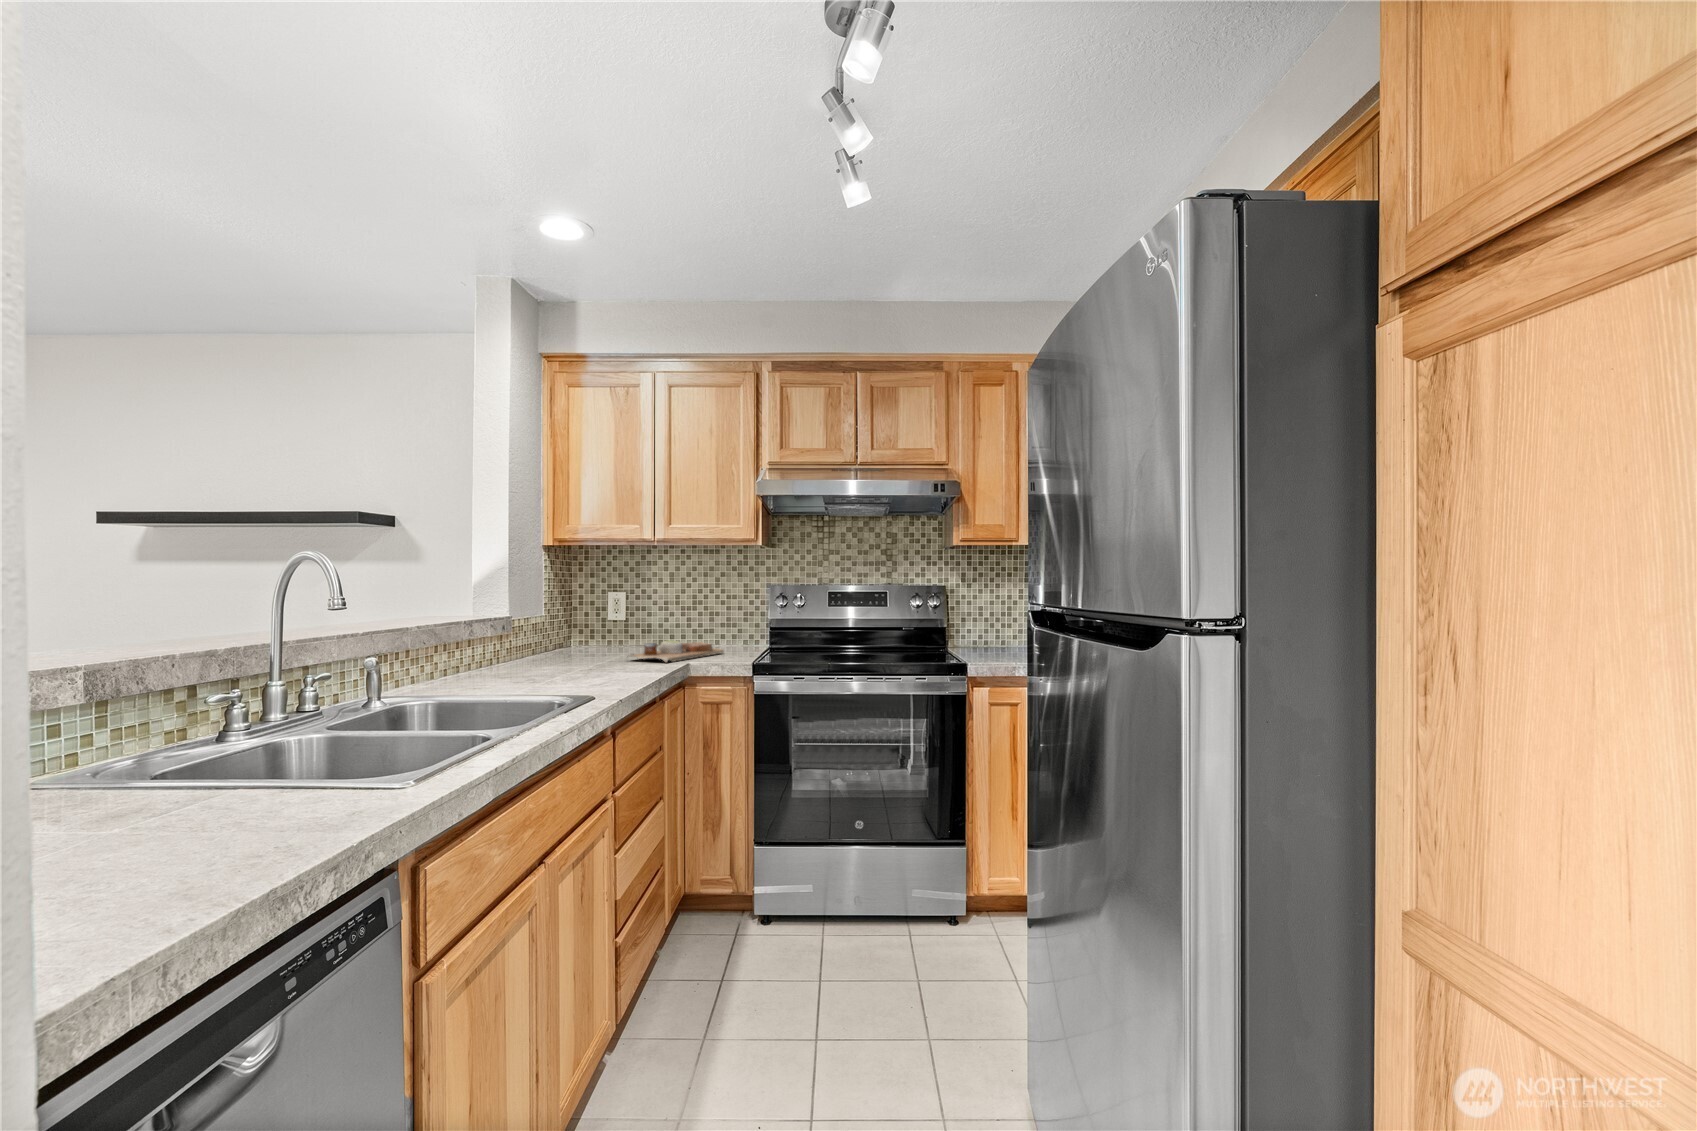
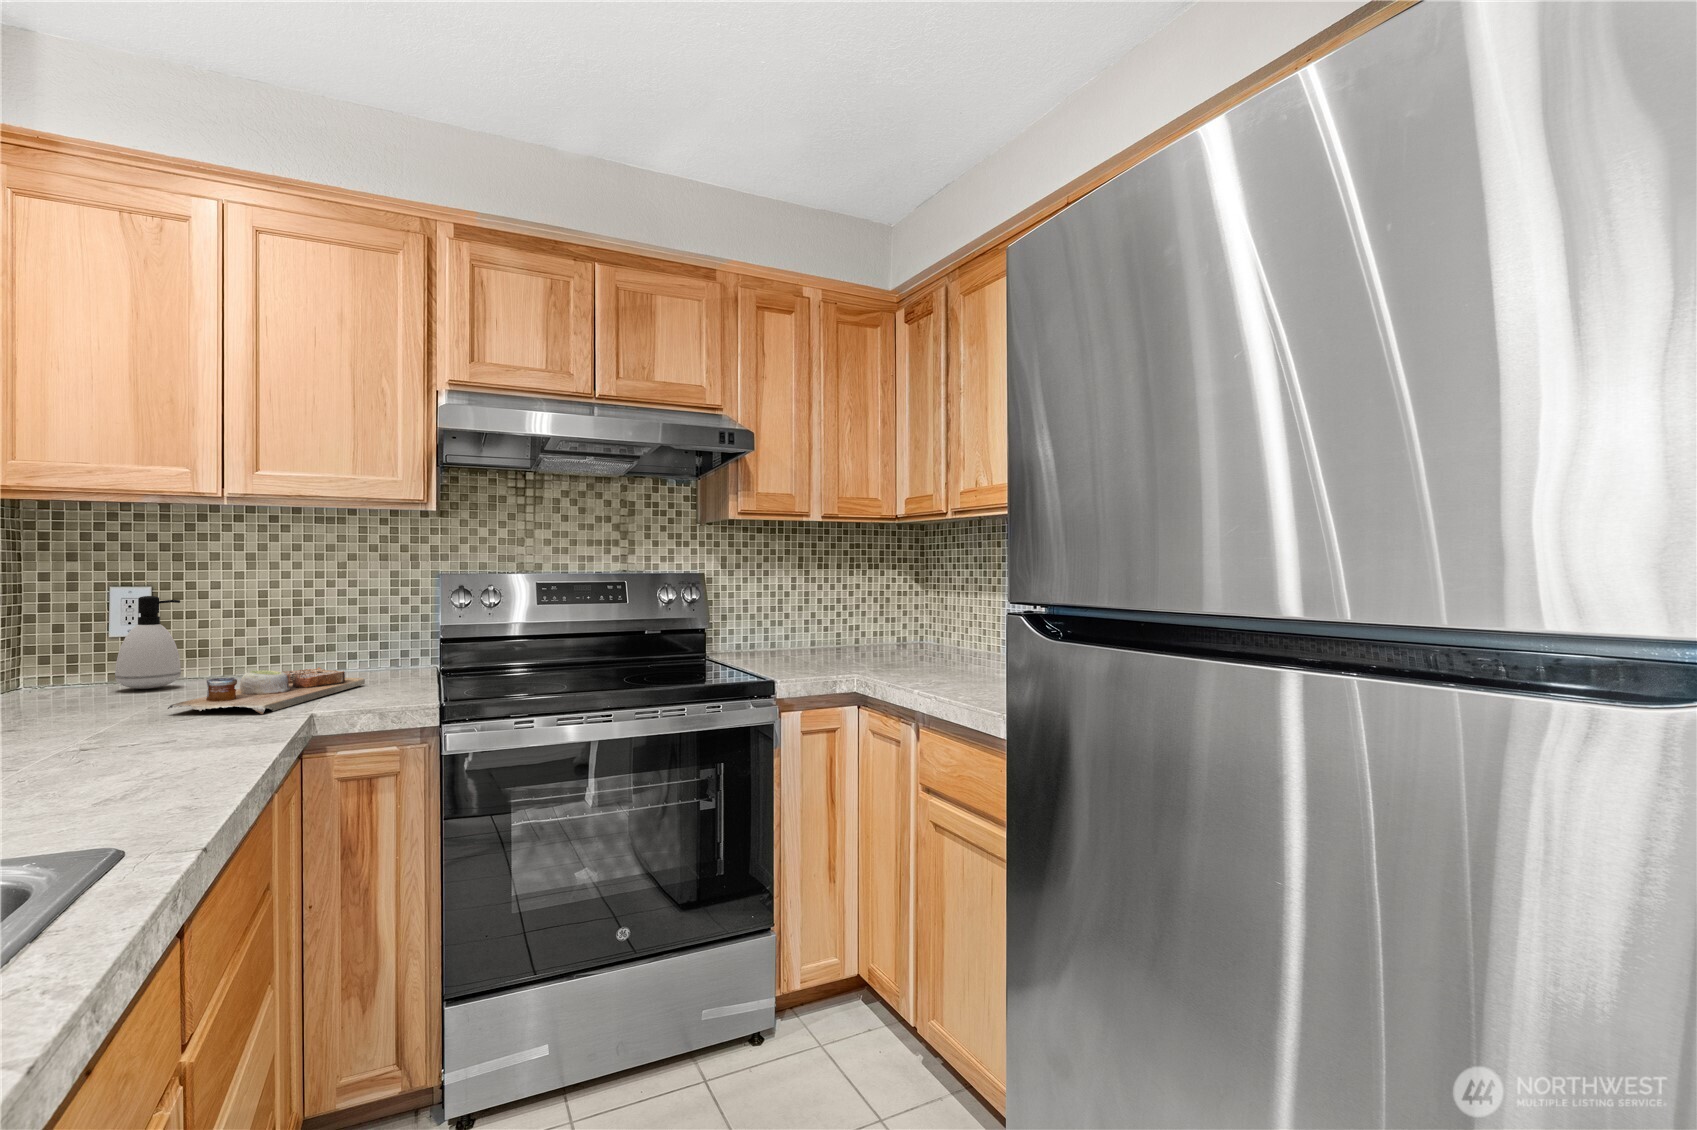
soap dispenser: none [609,598,638,649] -> present [115,596,181,689]

